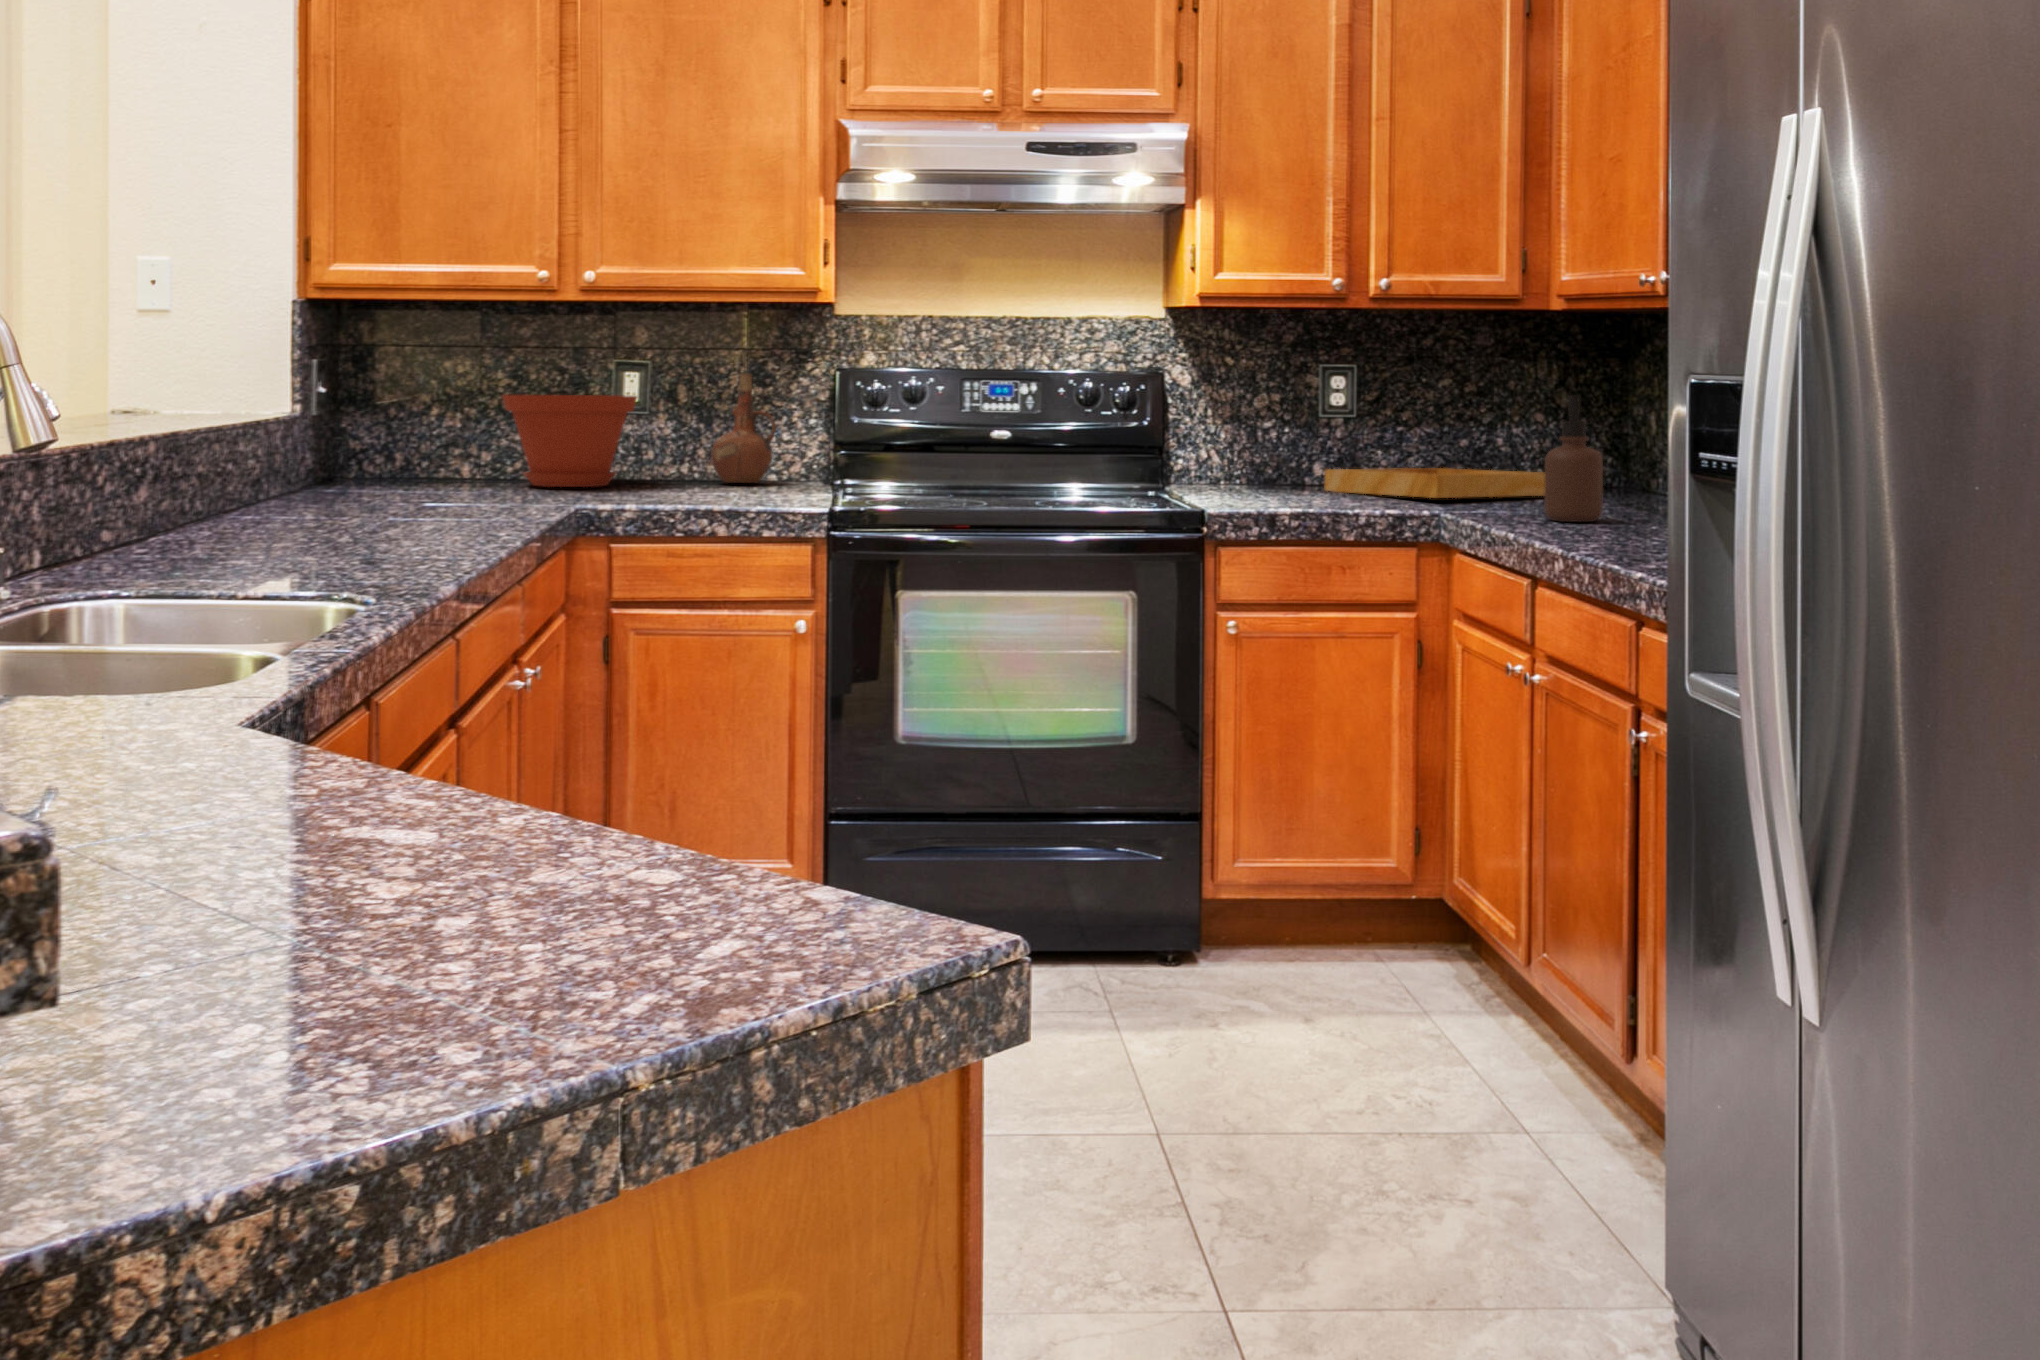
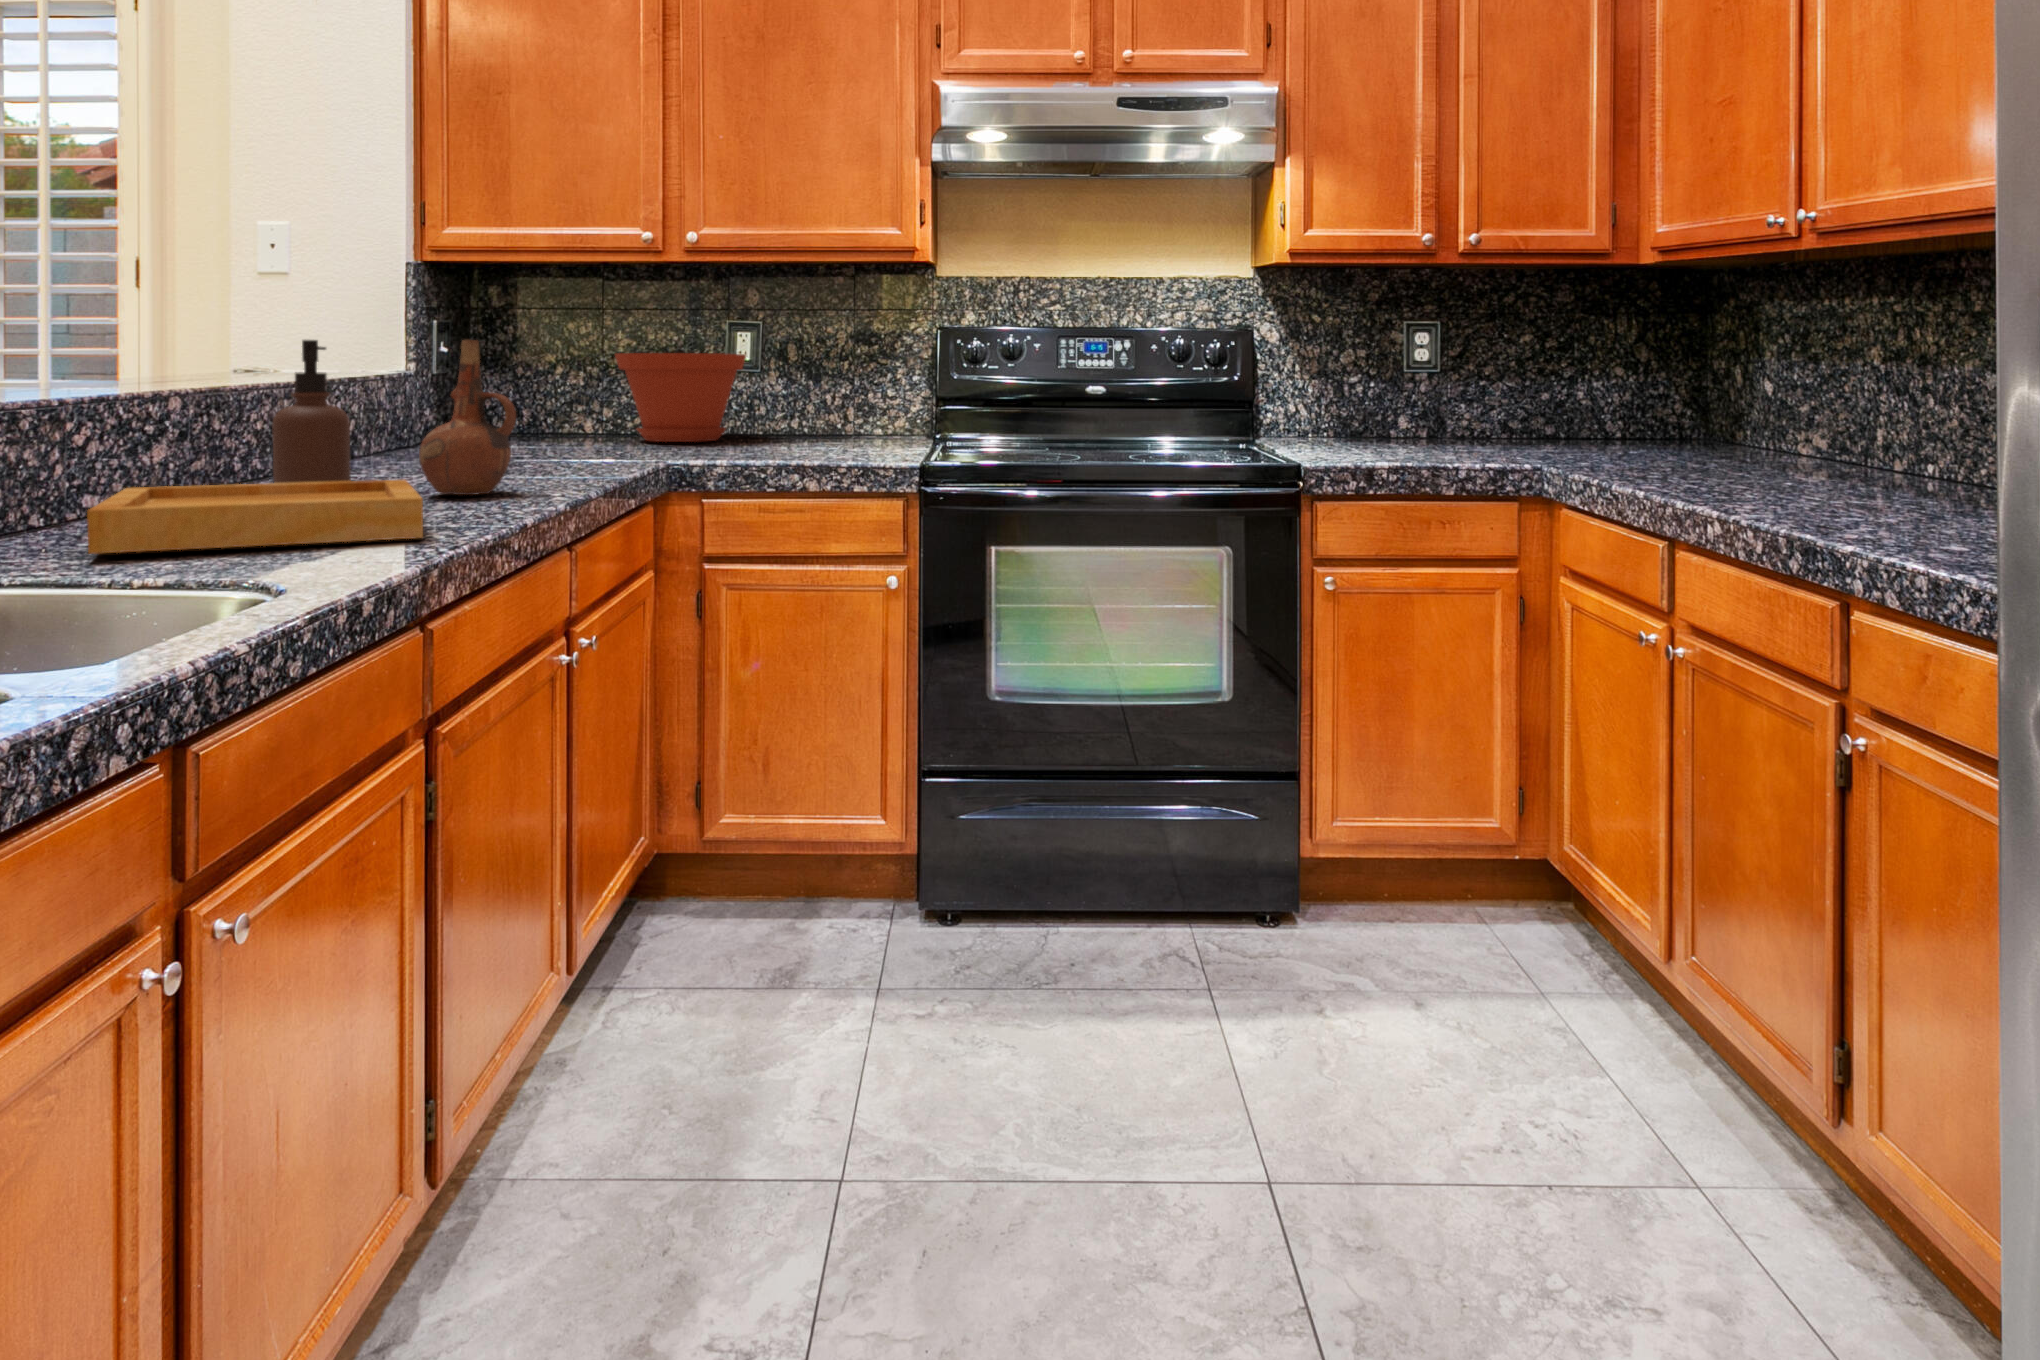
ceramic pitcher: present [711,374,776,483] -> present [419,340,516,495]
soap dispenser: present [1544,395,1603,522] -> present [272,340,351,483]
tray: present [1324,468,1545,498] -> present [87,480,423,554]

